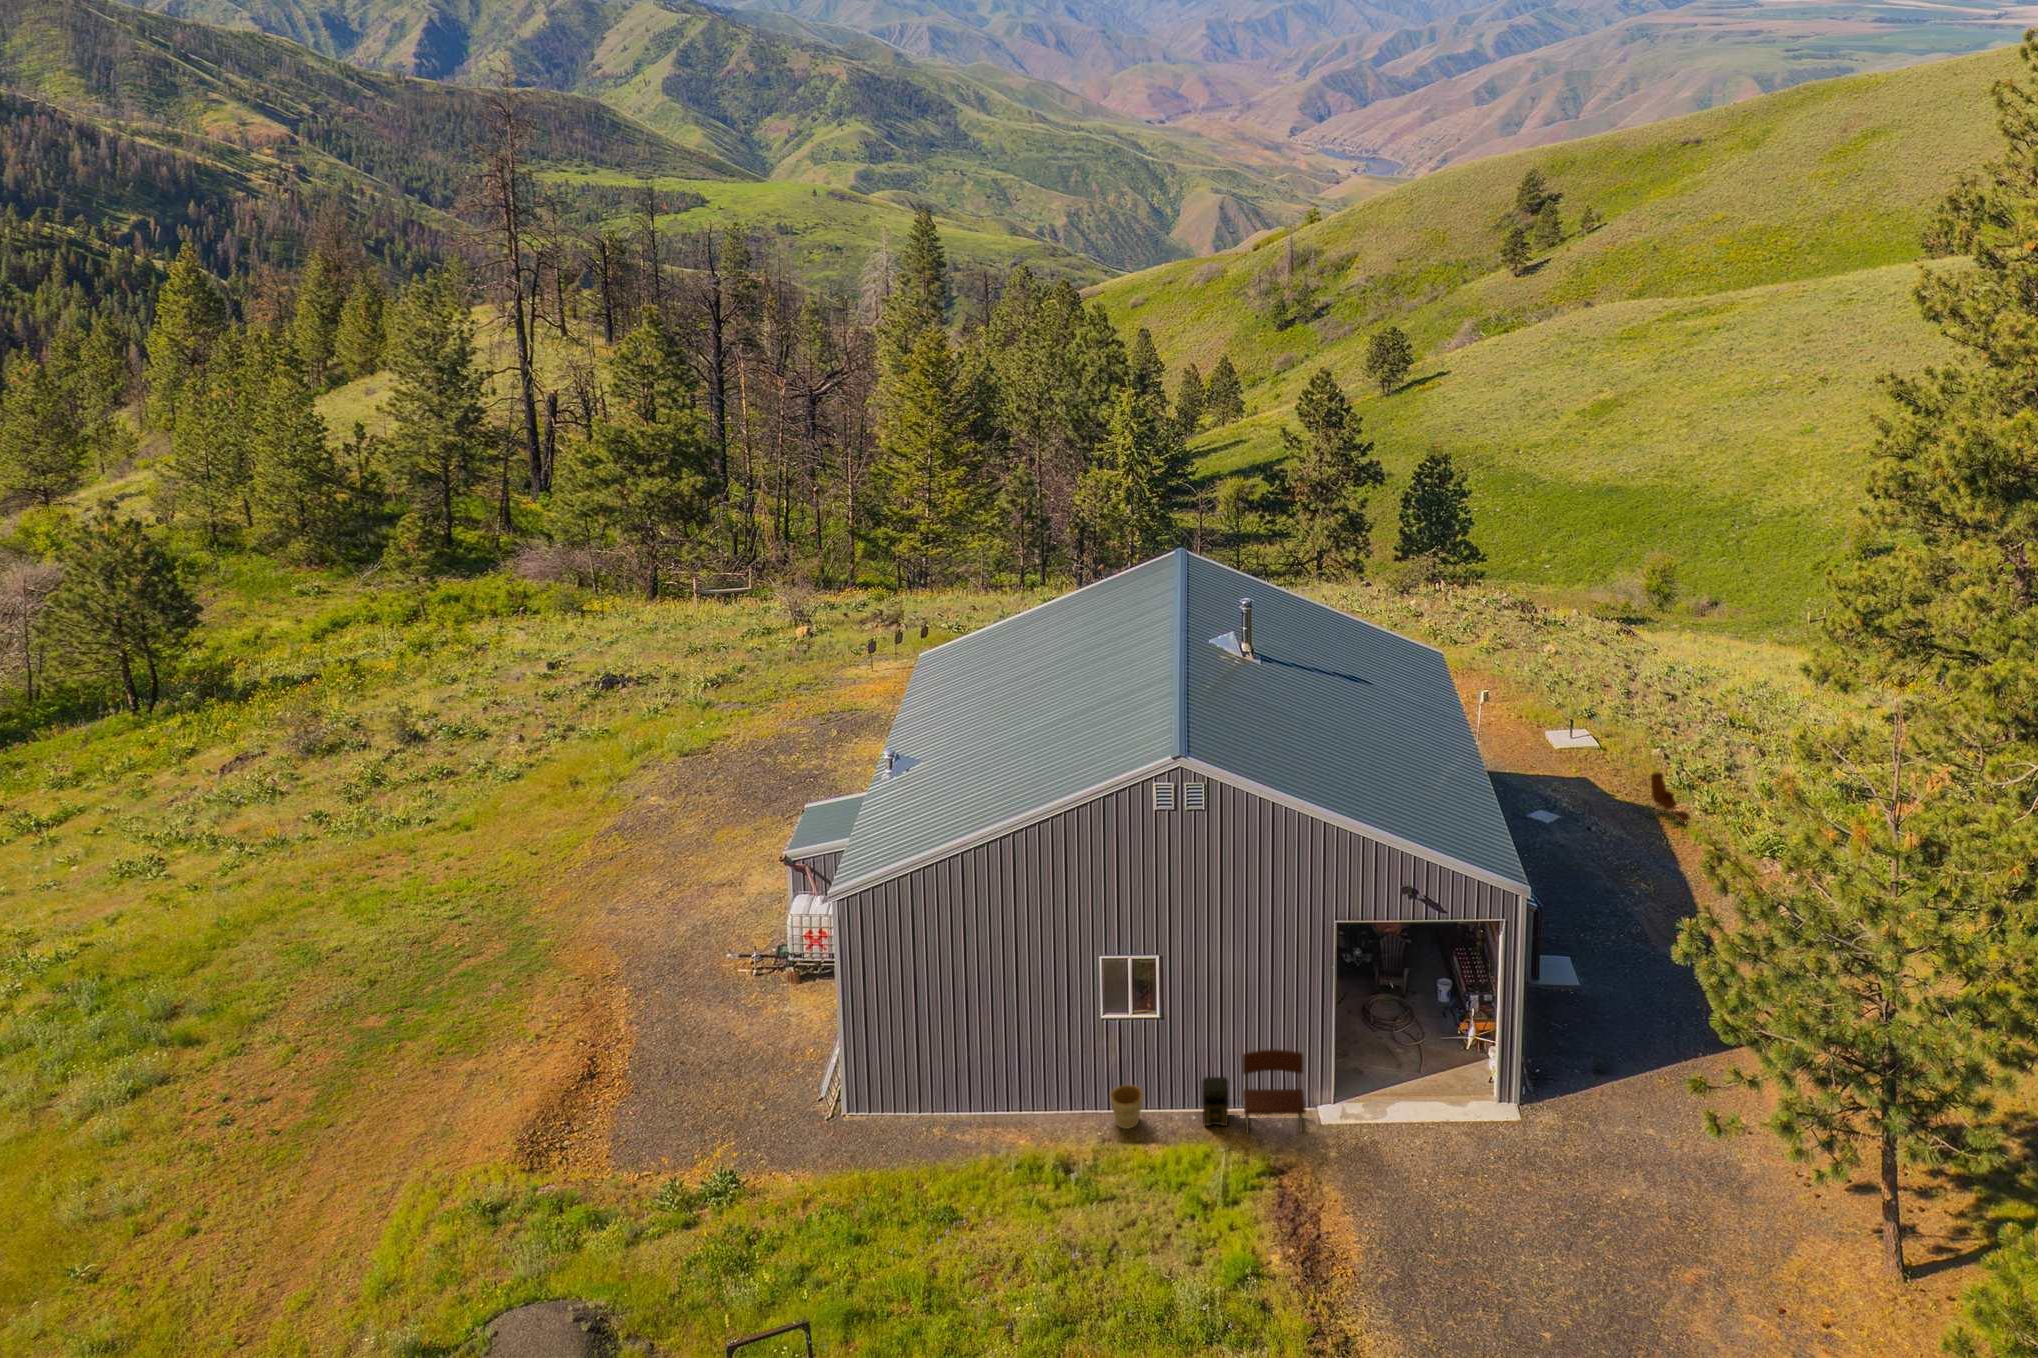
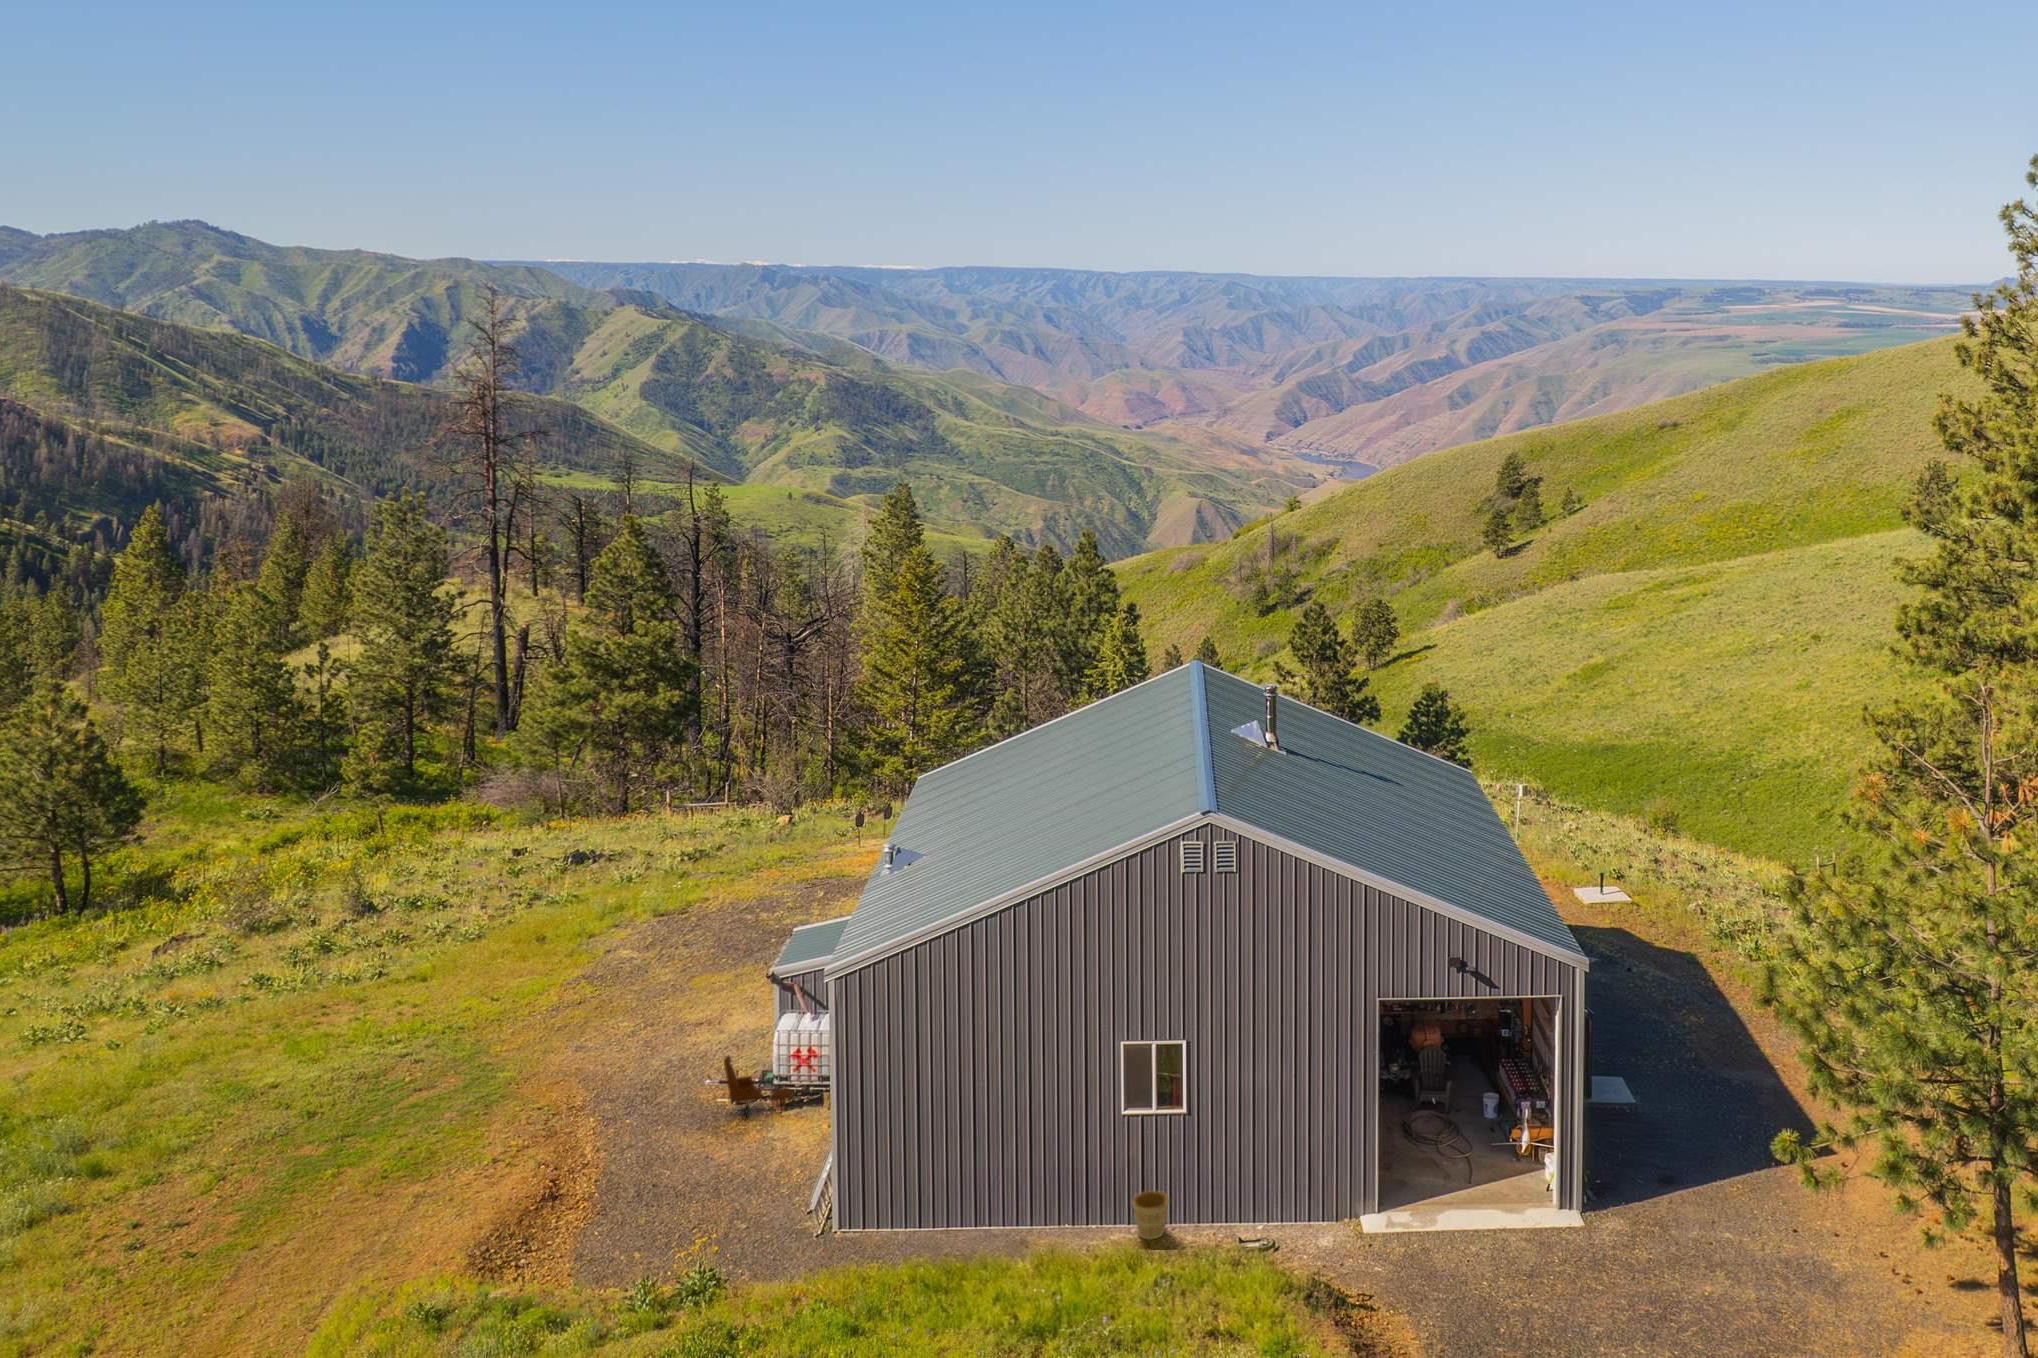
lounge chair: present [1651,772,1690,823] -> present [724,1056,793,1114]
bench: present [1243,1049,1305,1132] -> none [1278,1143,1349,1242]
toolbox: present [1202,1077,1229,1126] -> none [1234,1179,1264,1236]

